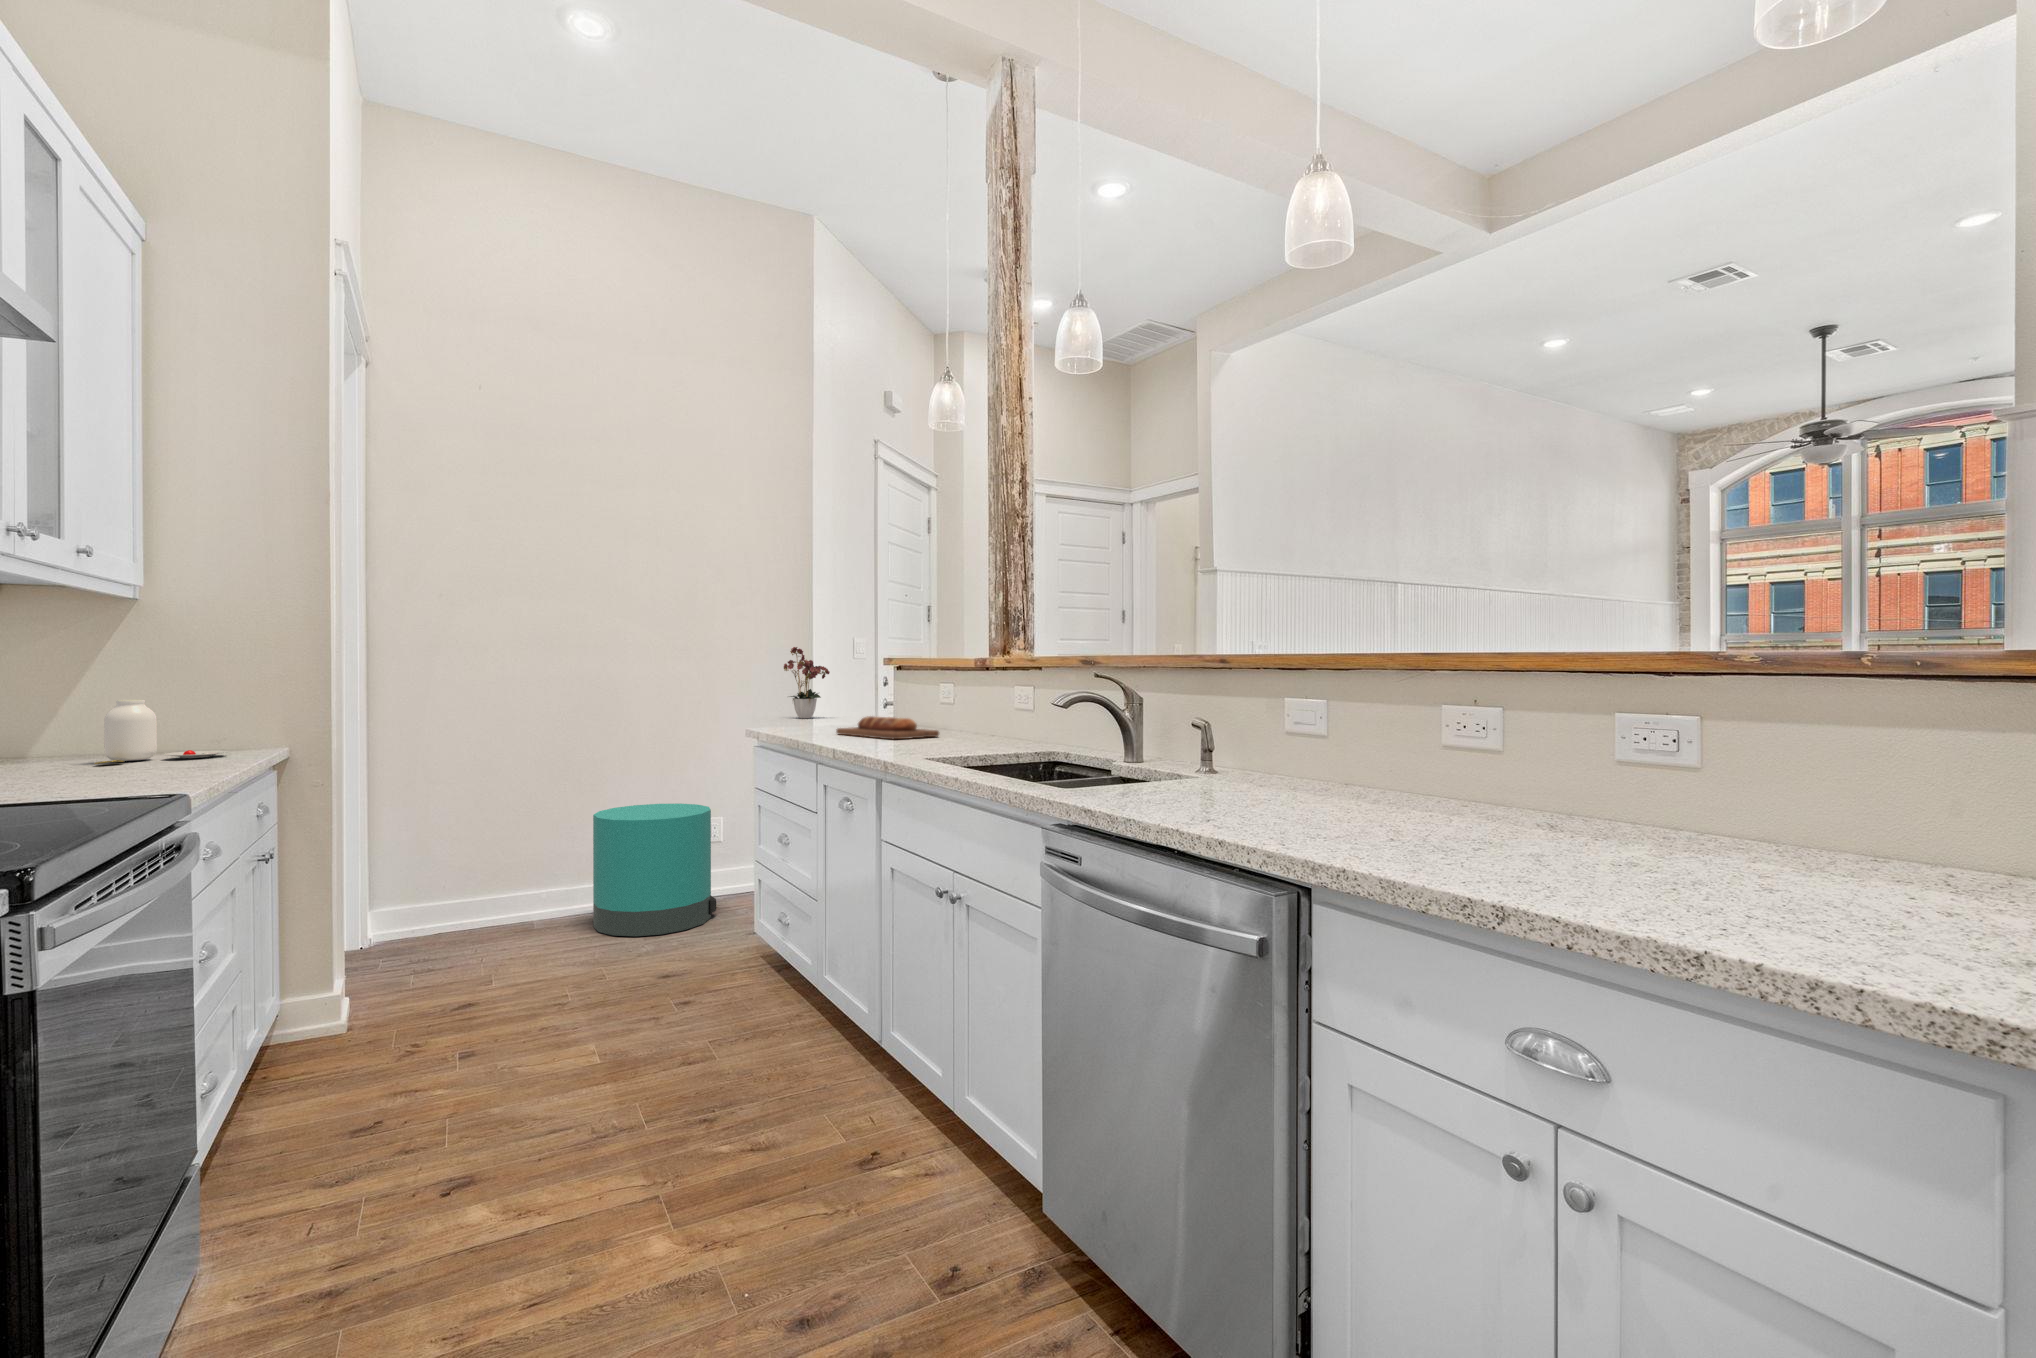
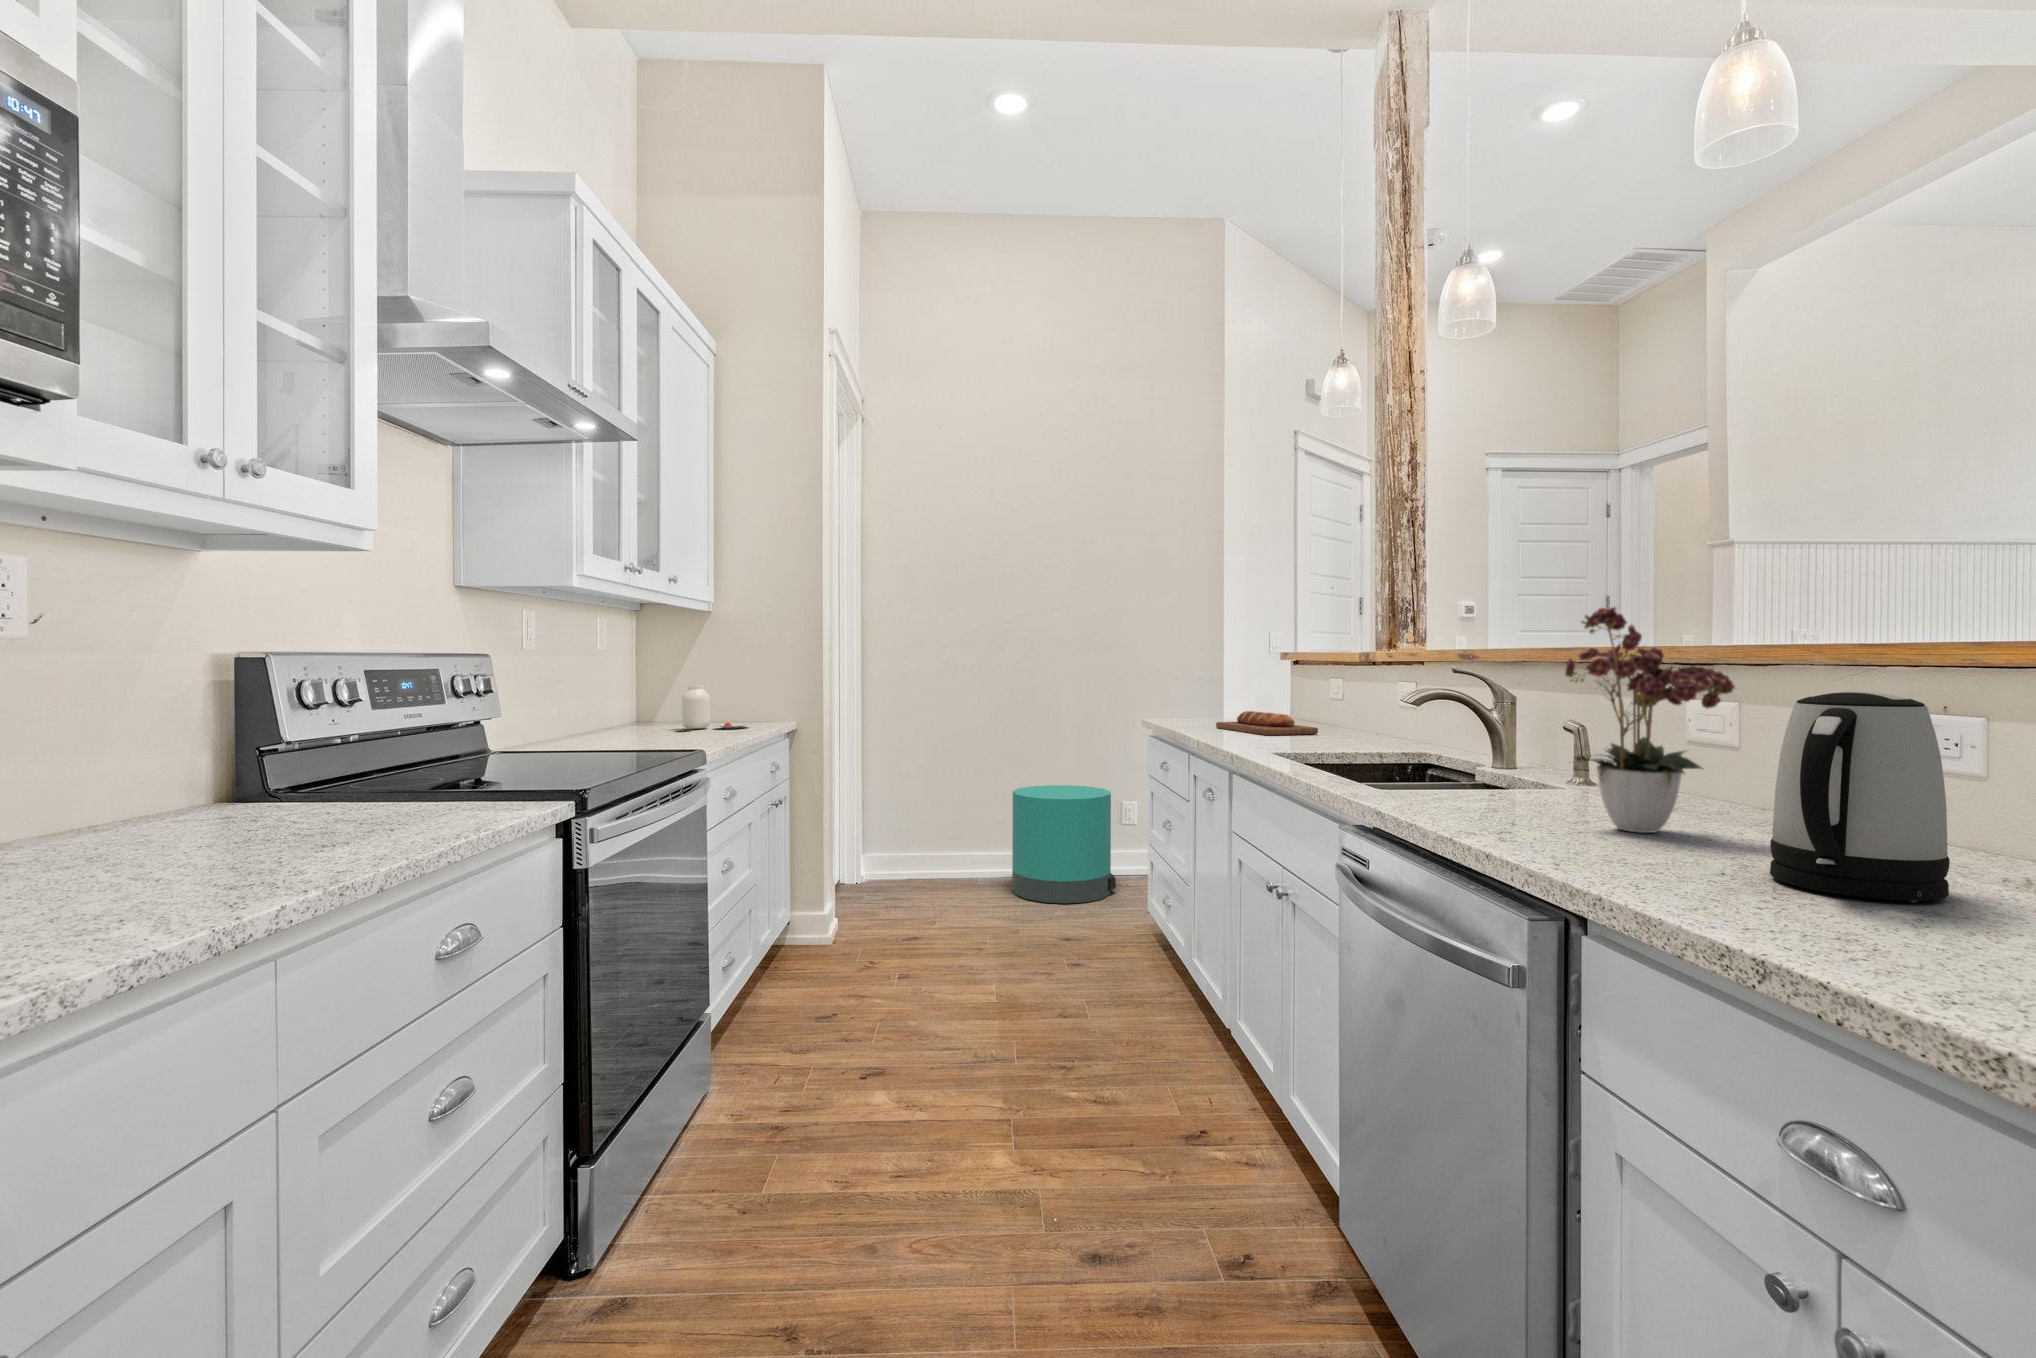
flower arrangement: present [784,647,830,719] -> present [1565,607,1735,833]
kettle: none [1413,684,1530,845] -> present [1770,692,1950,902]

